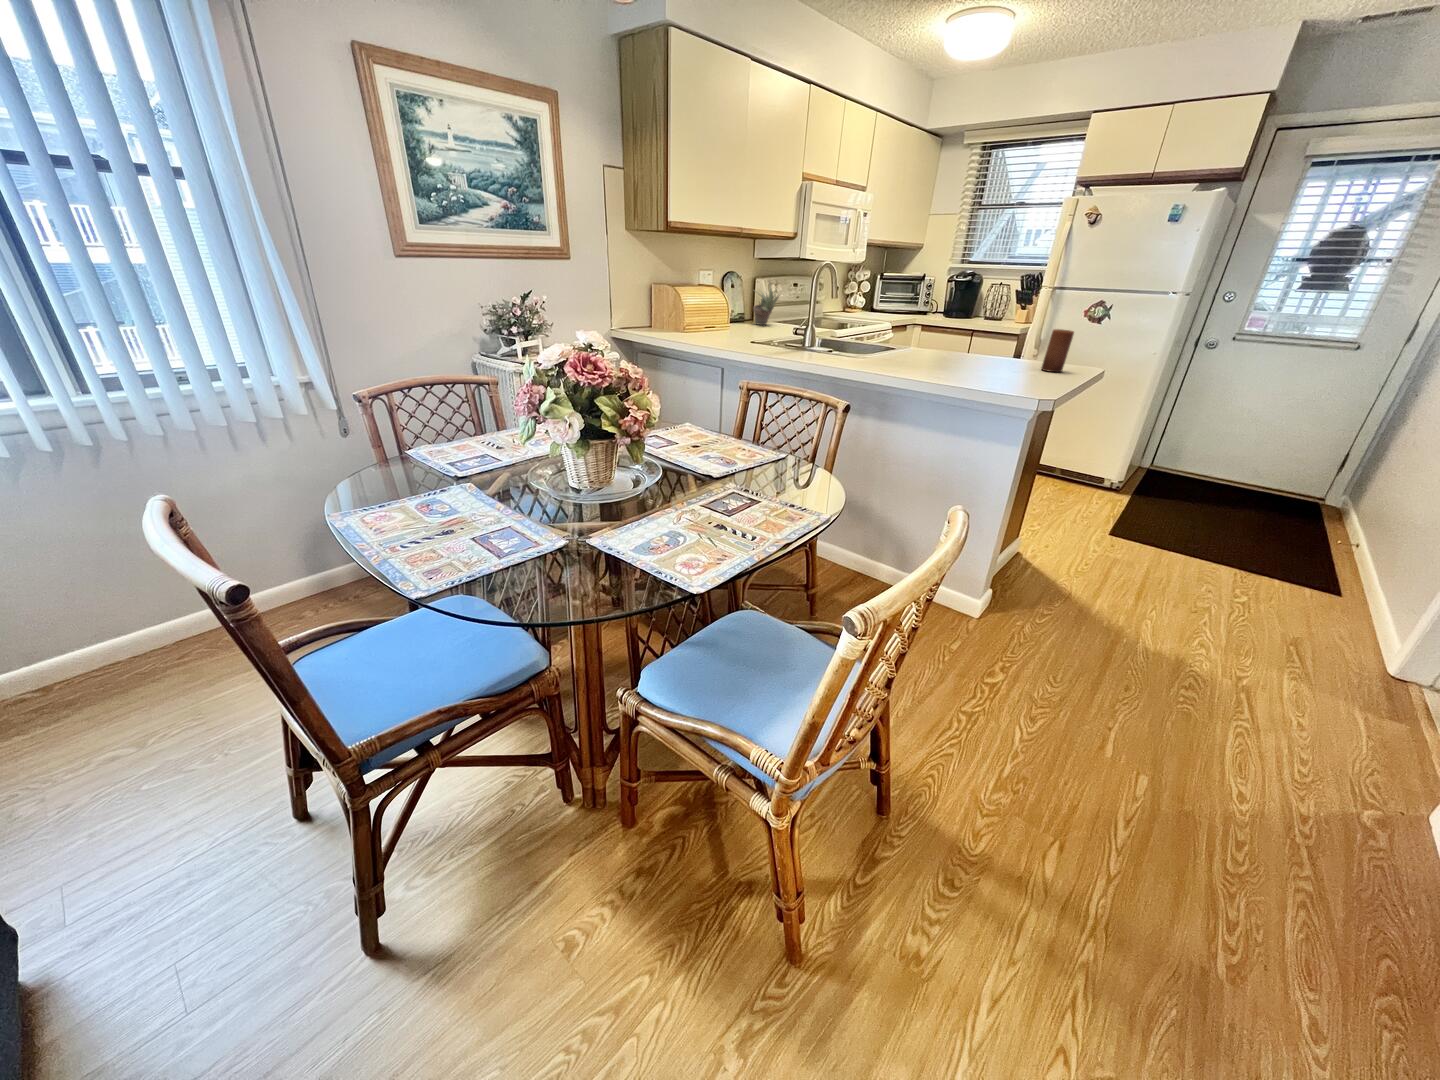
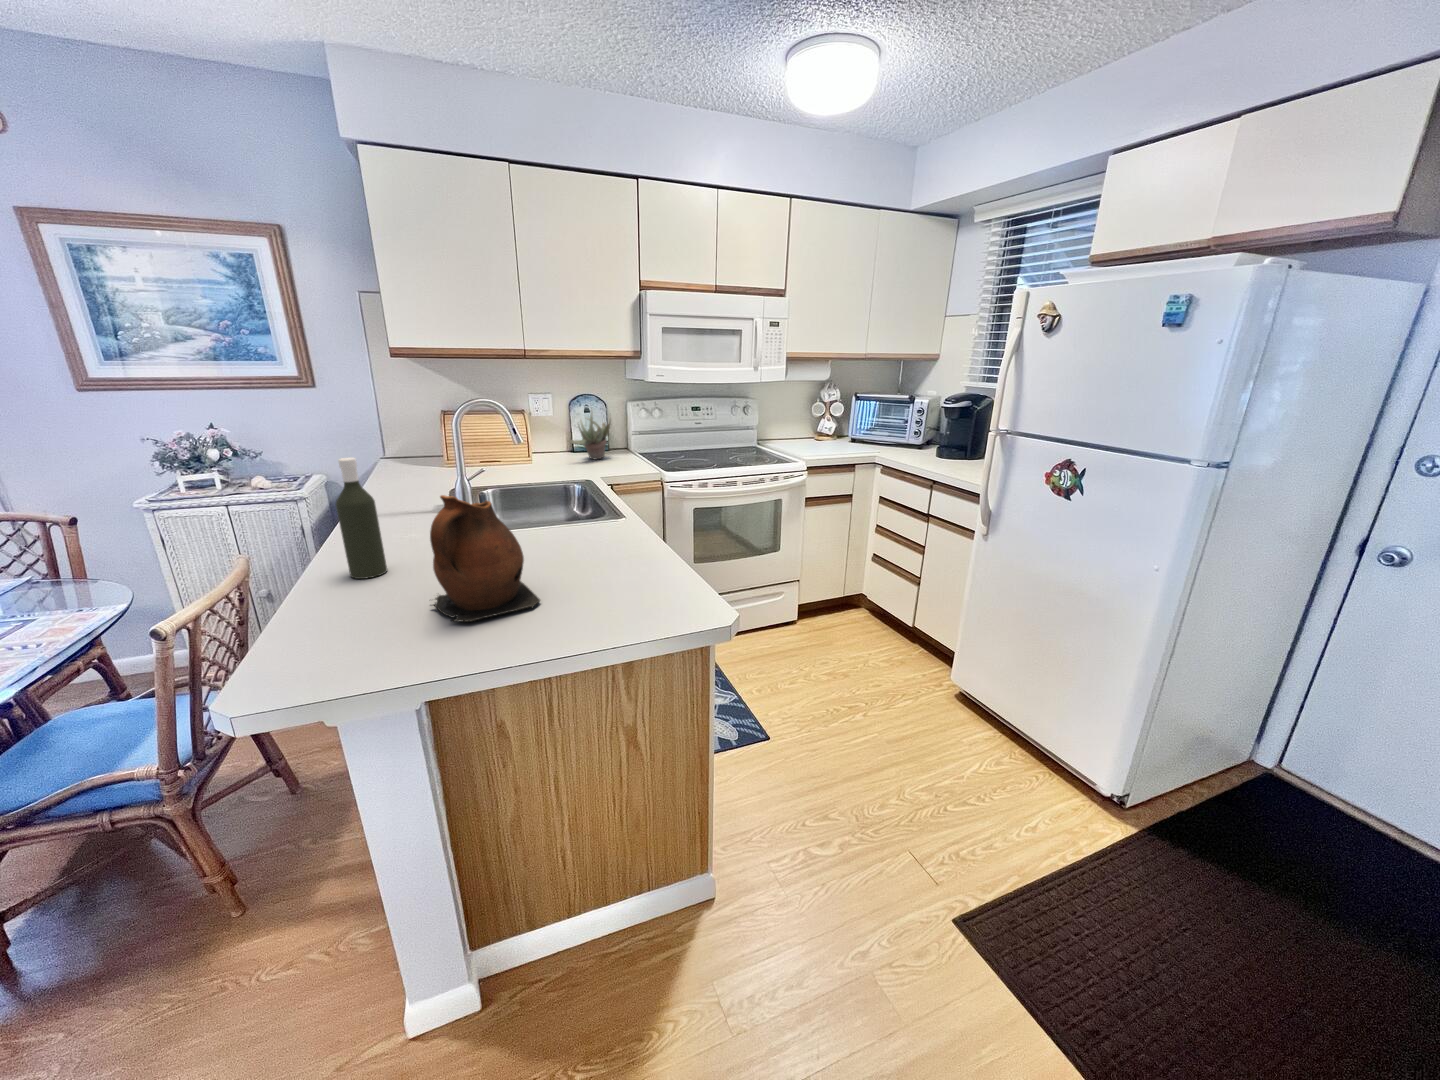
bottle: none [891,289,920,369] -> present [336,458,387,579]
ceramic pitcher: none [968,301,1032,373] -> present [430,495,540,622]
candle: present [1041,329,1074,372] -> none [545,546,588,629]

